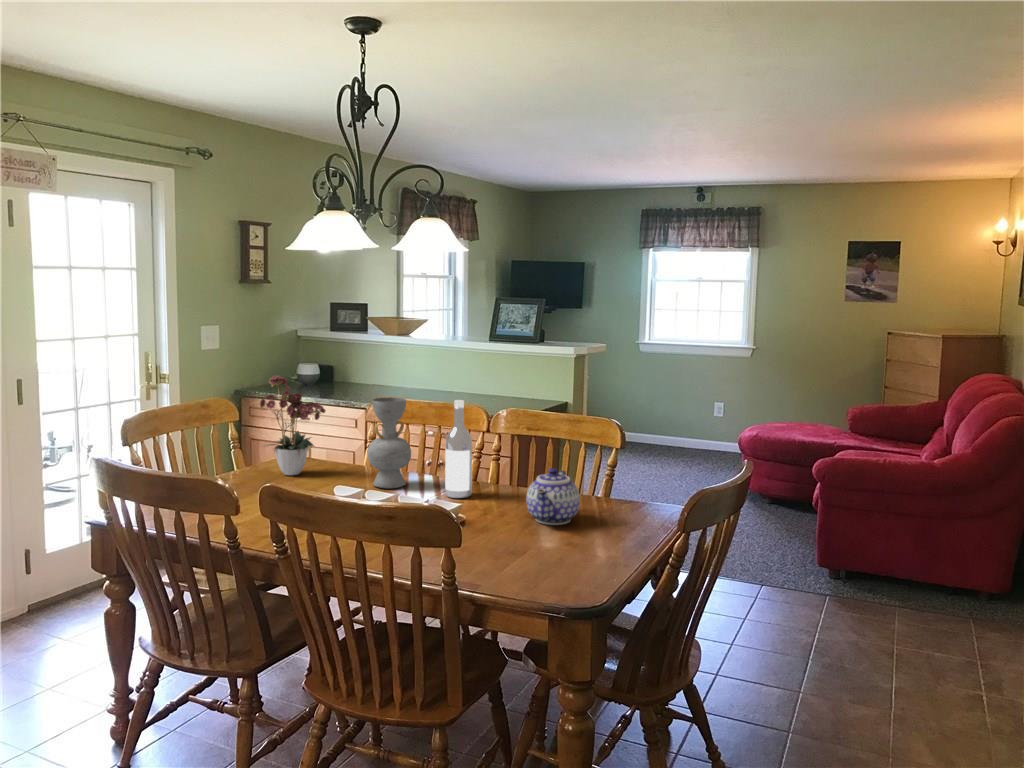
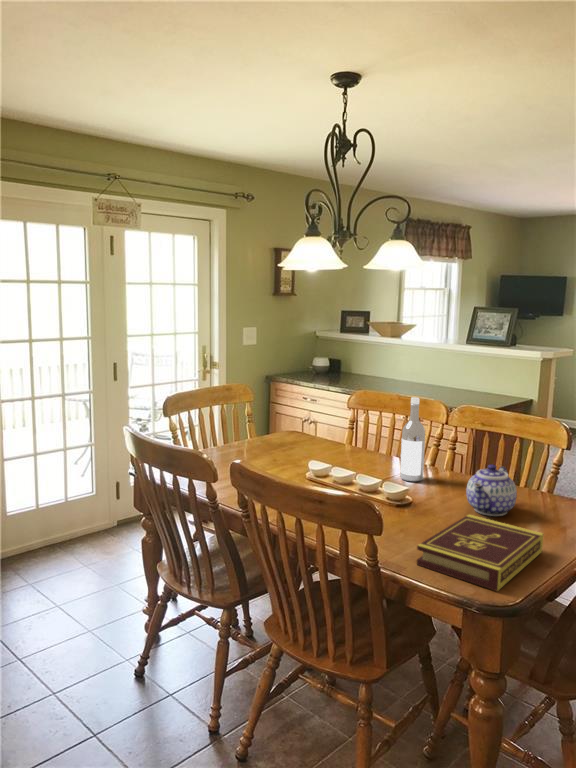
flower arrangement: present [260,376,326,475] -> none [258,366,315,449]
decorative vase: present [367,397,411,489] -> none [339,392,375,467]
book: none [491,524,616,596] -> present [416,515,544,591]

